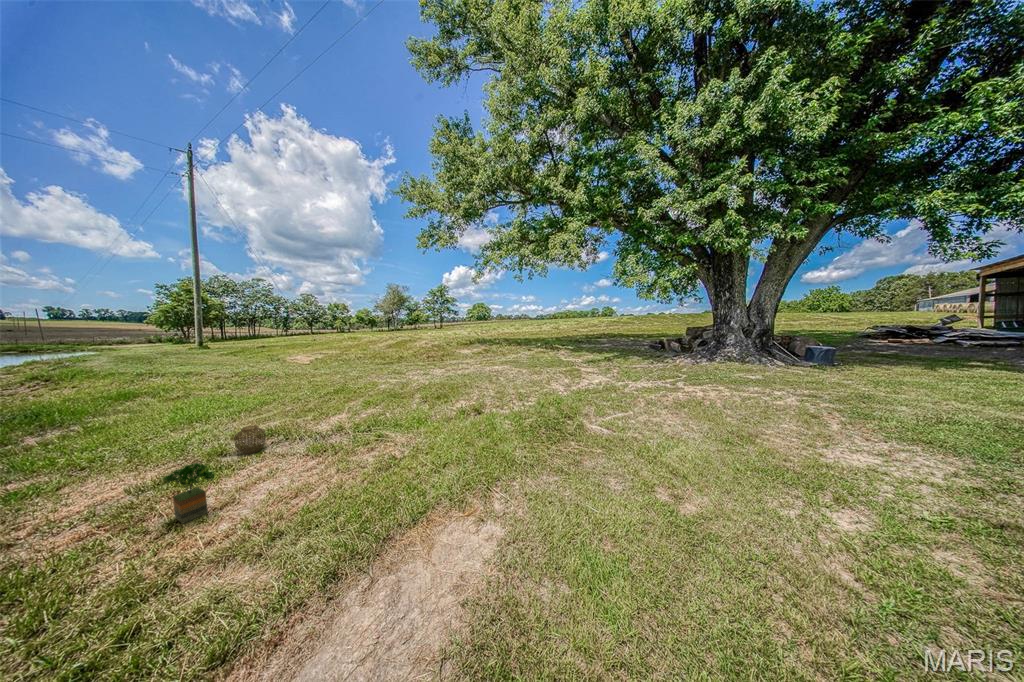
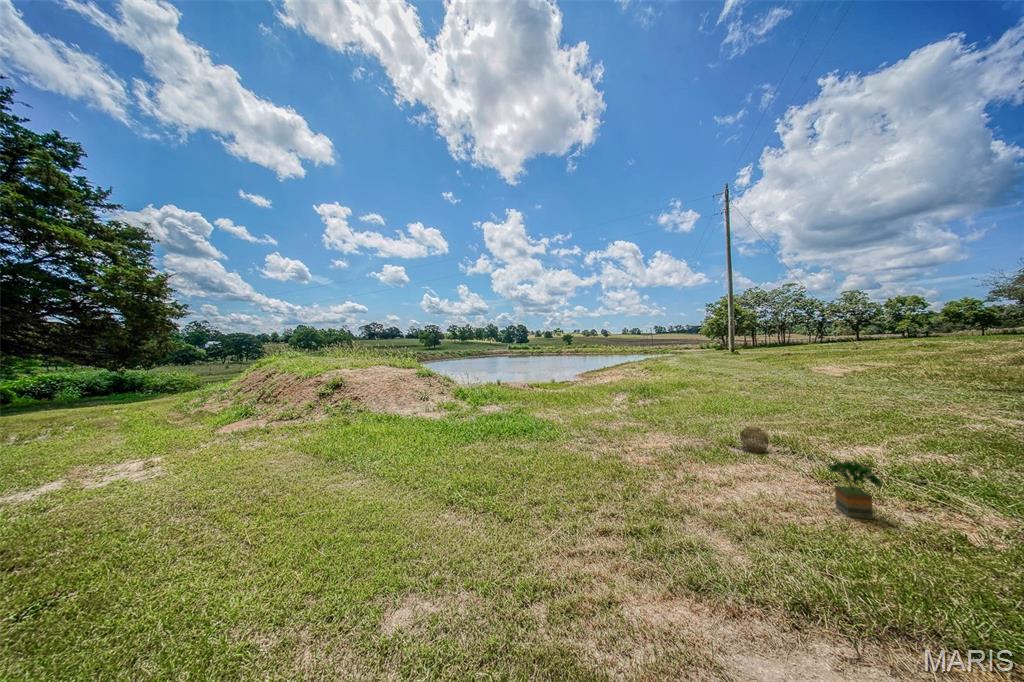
potted tree: present [163,463,214,523] -> present [828,462,883,519]

